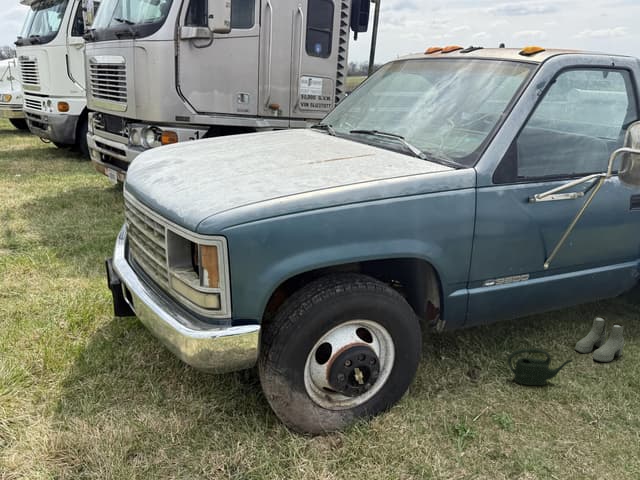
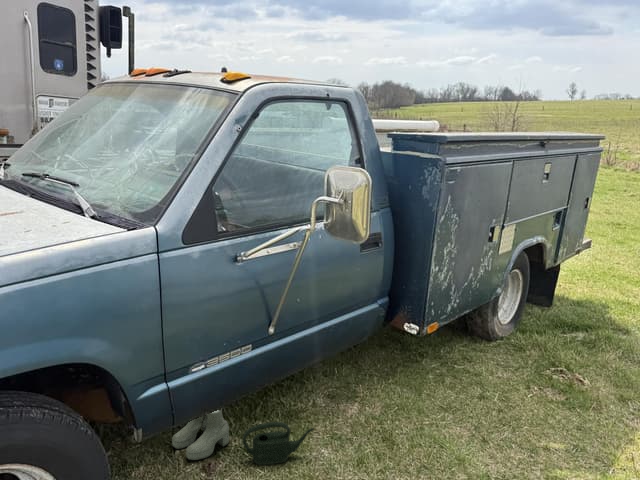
boots: present [575,316,624,362] -> present [172,408,229,460]

